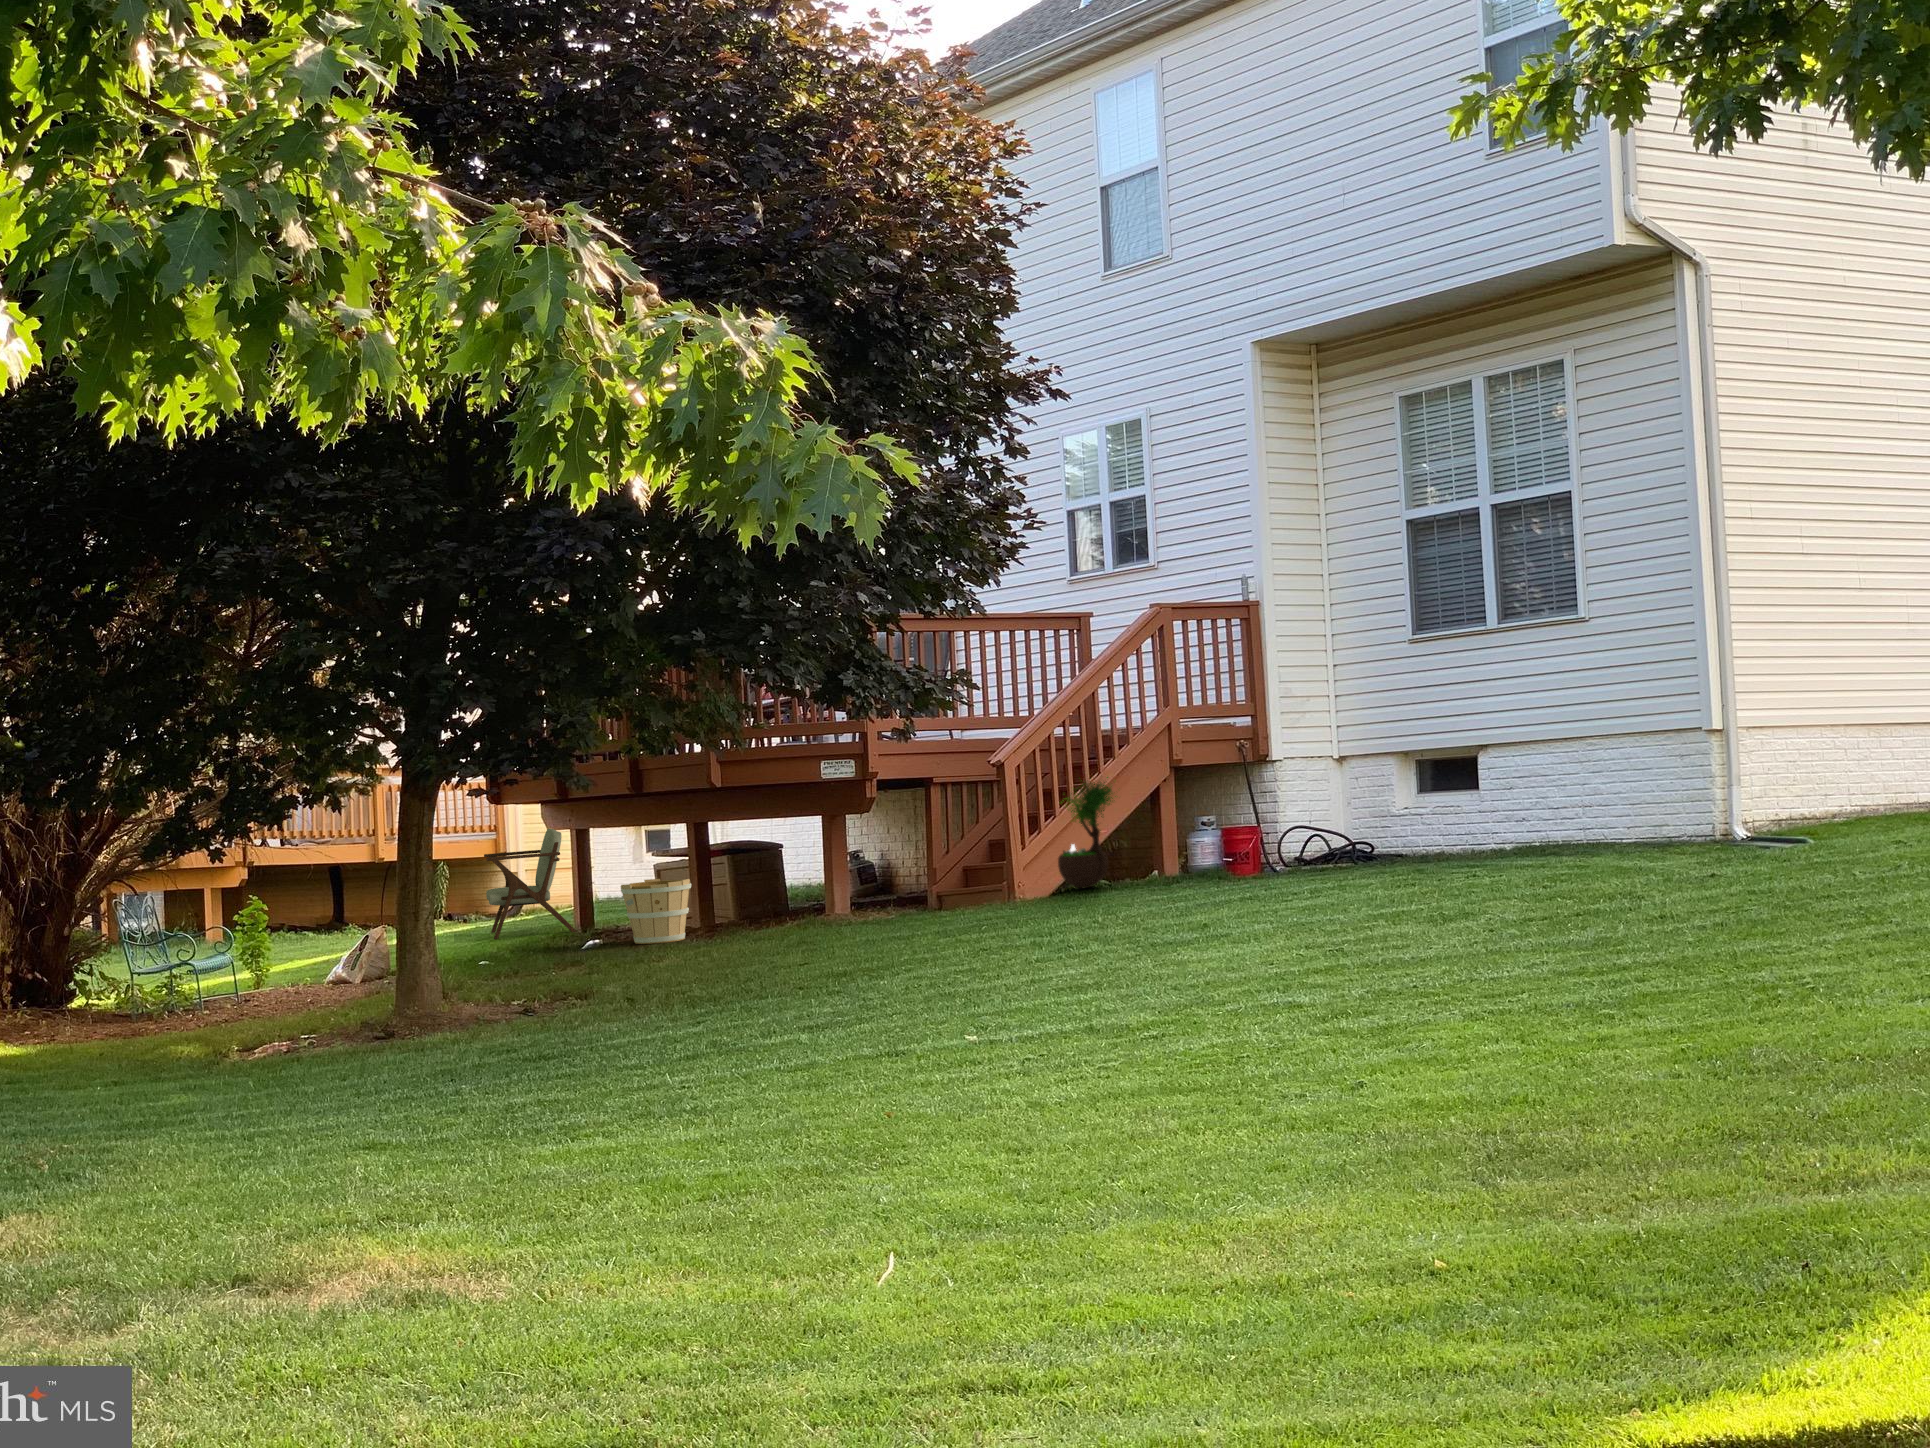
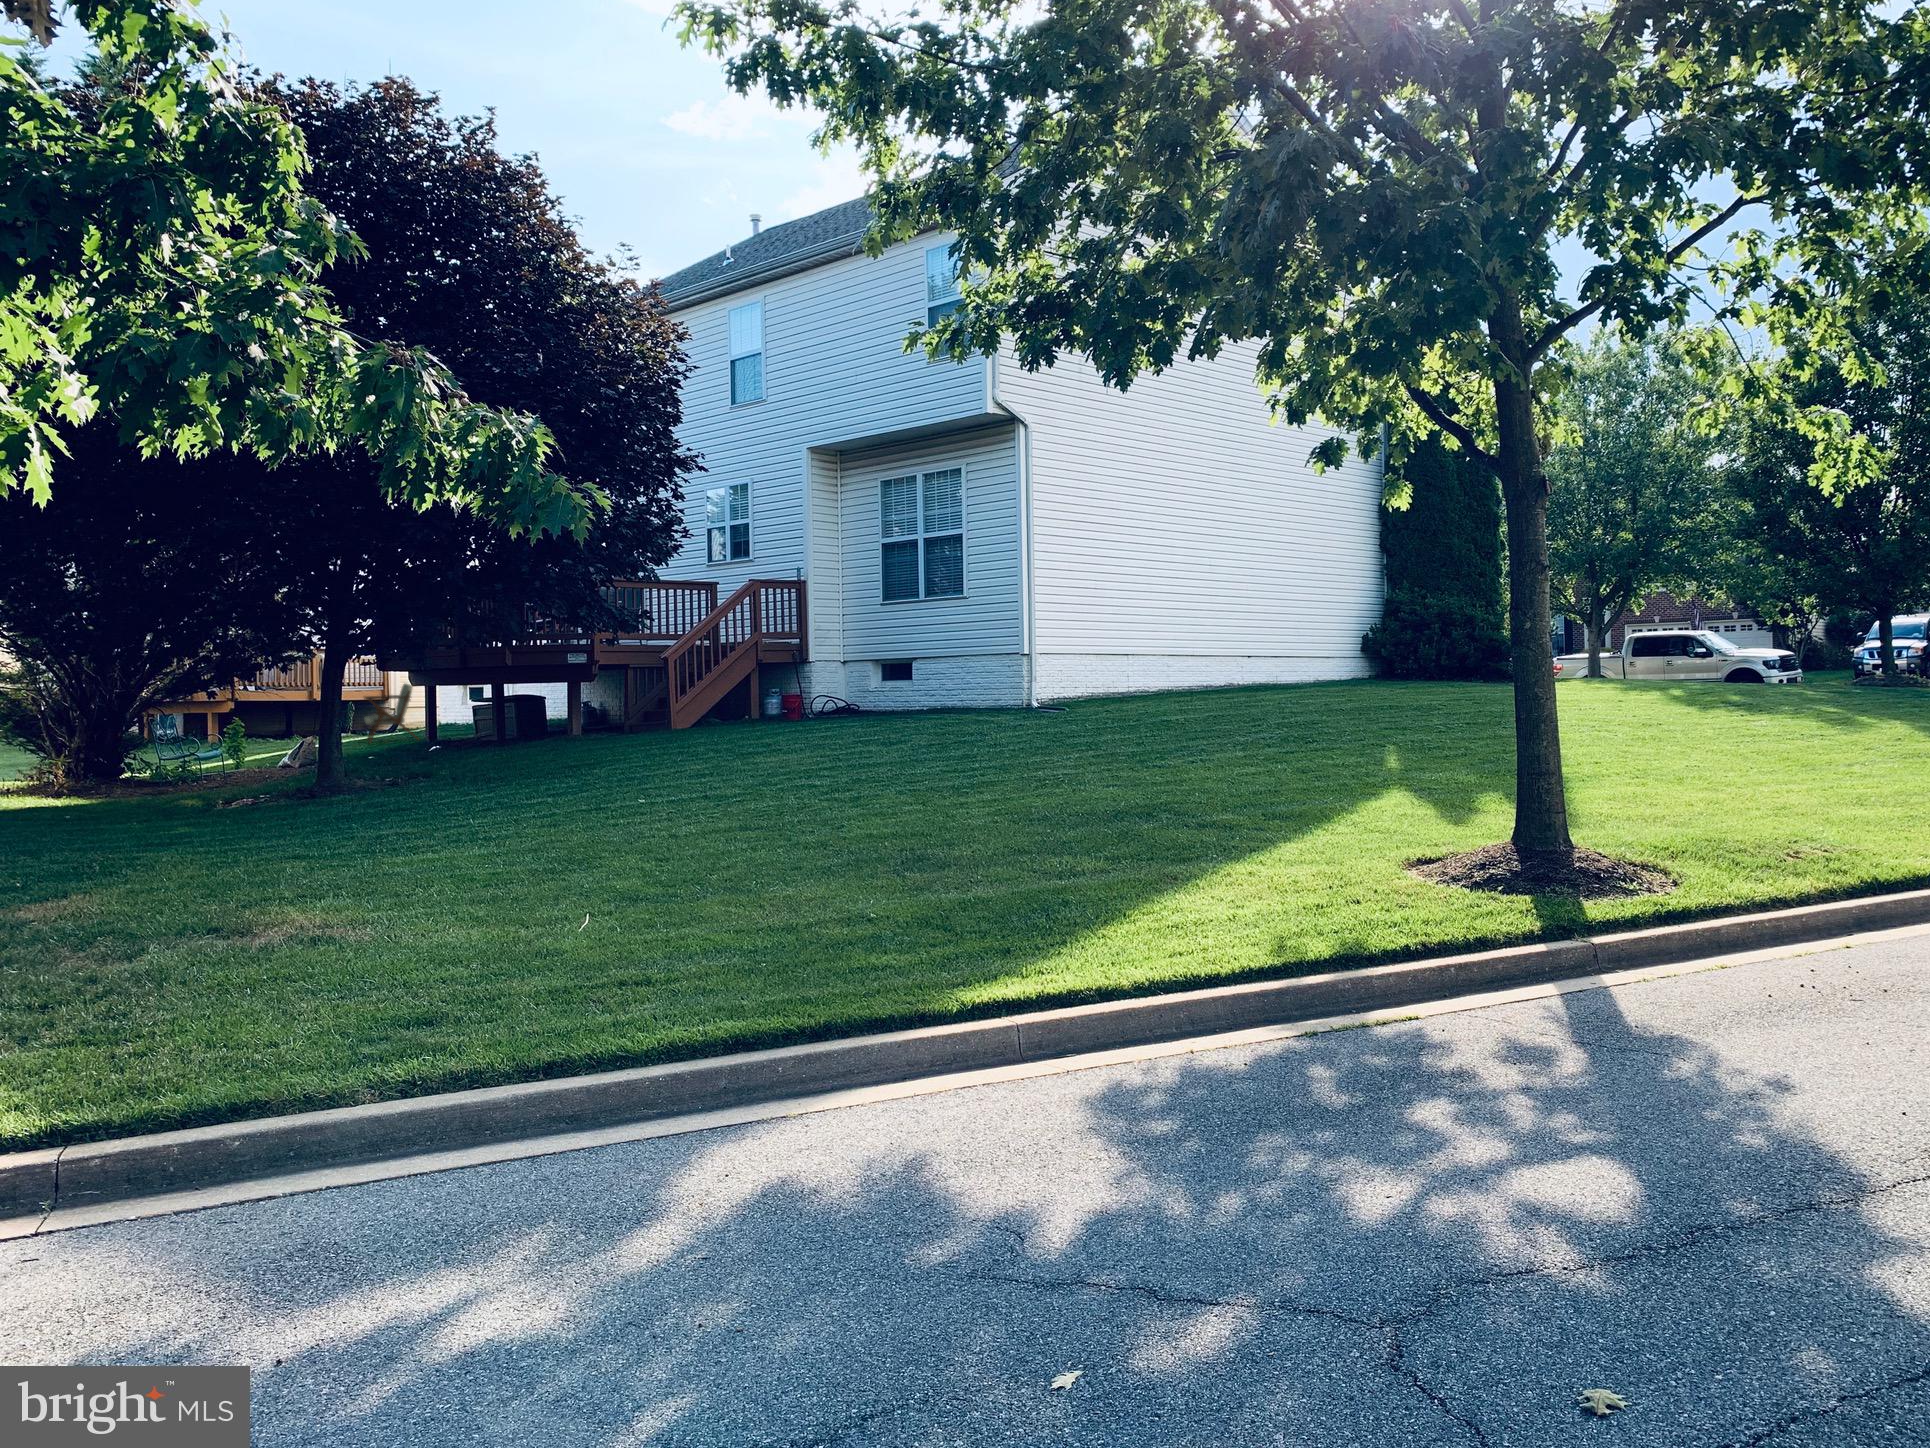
potted tree: present [1058,777,1116,888] -> none [696,661,729,720]
wooden bucket: present [621,879,691,944] -> none [448,712,491,746]

